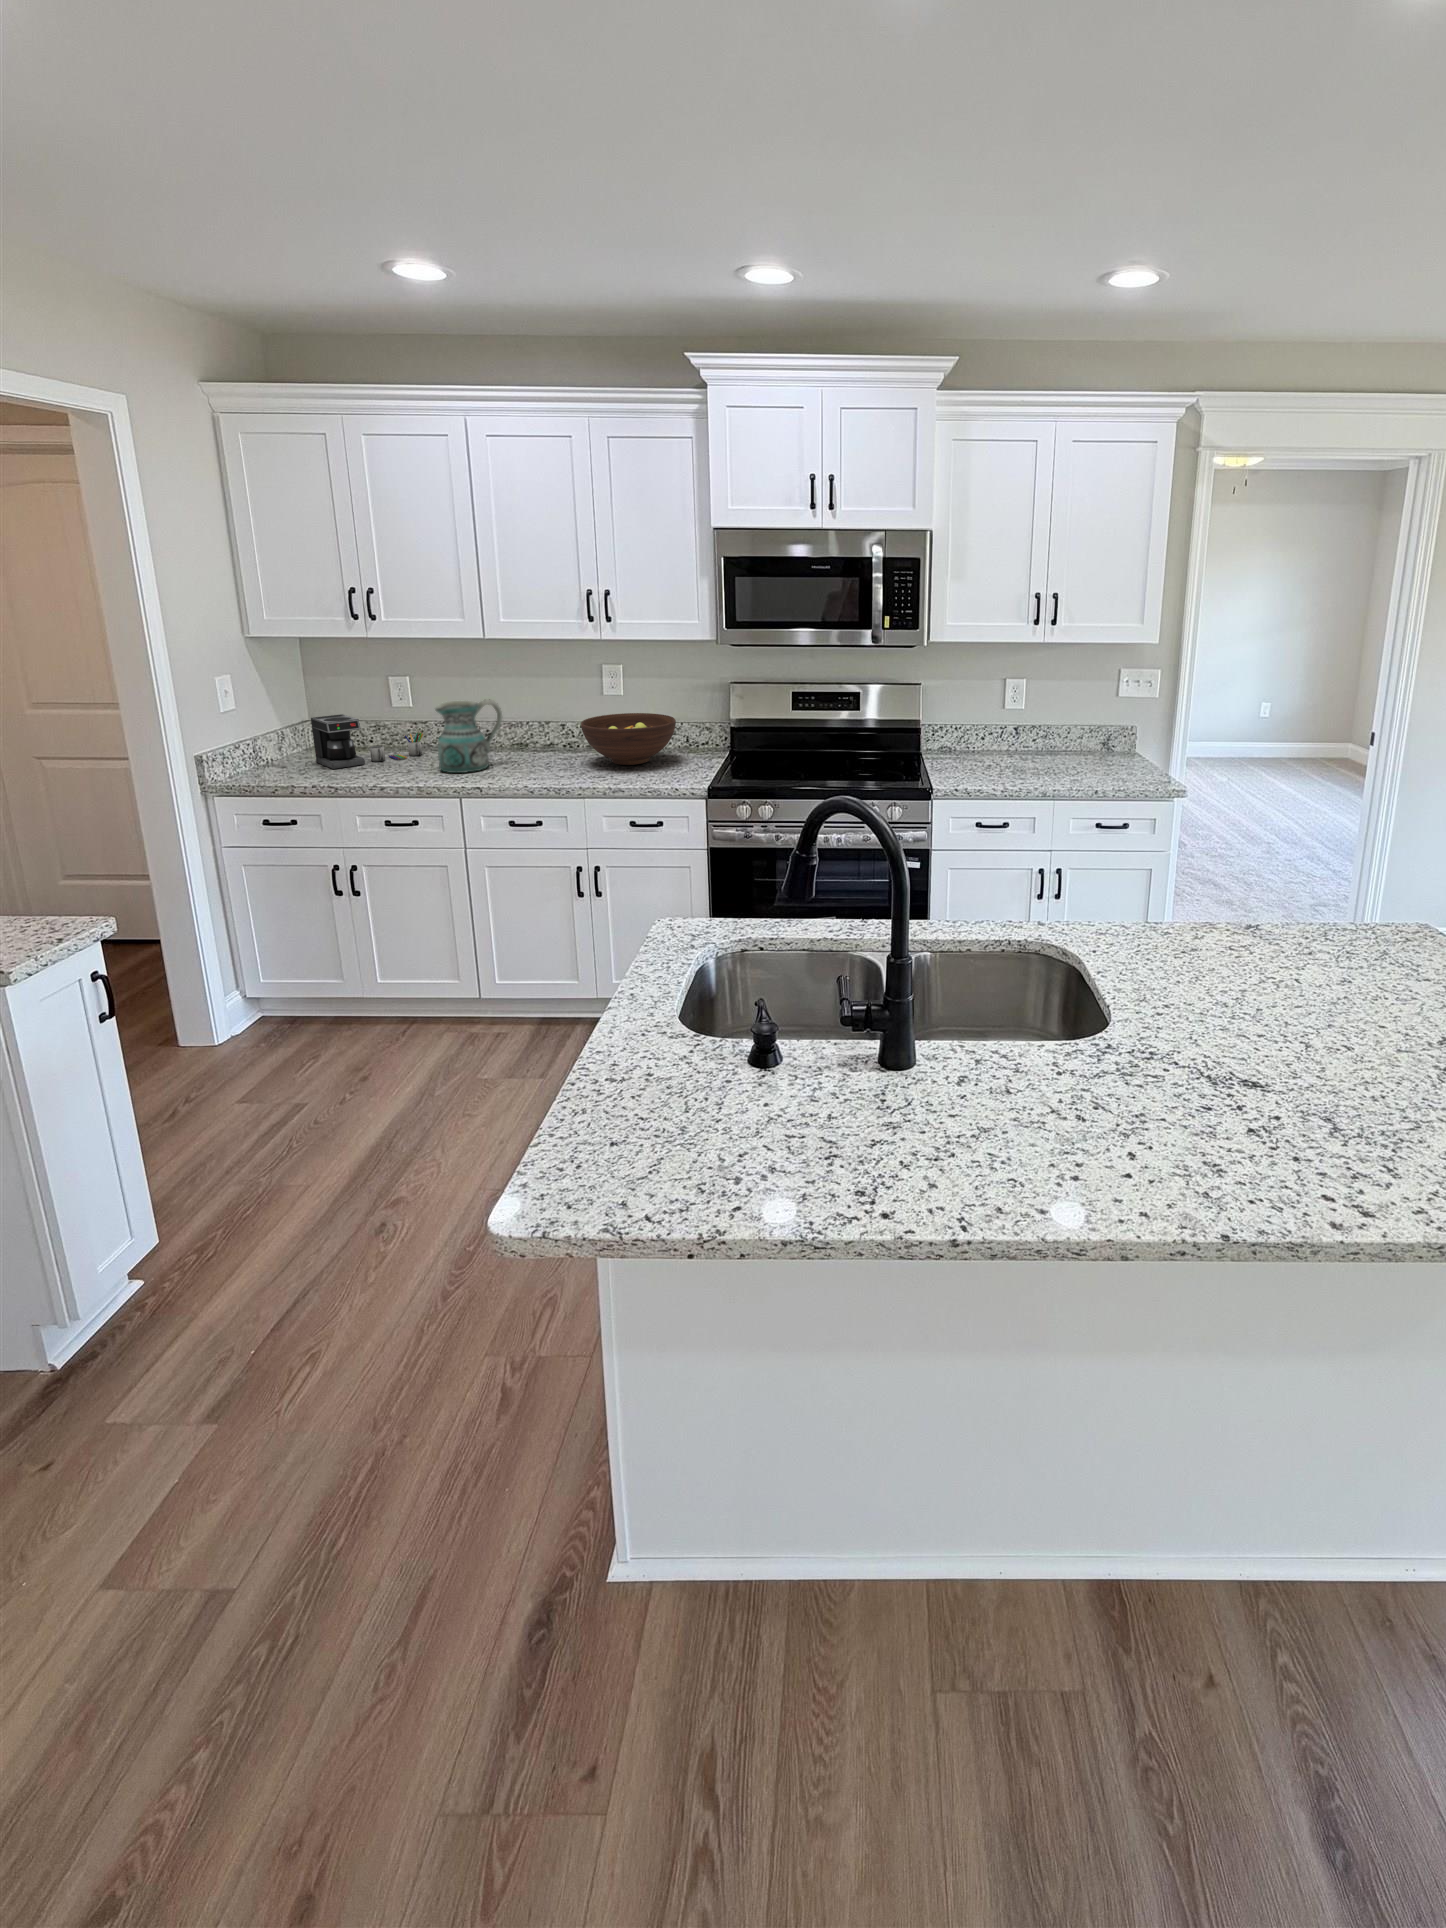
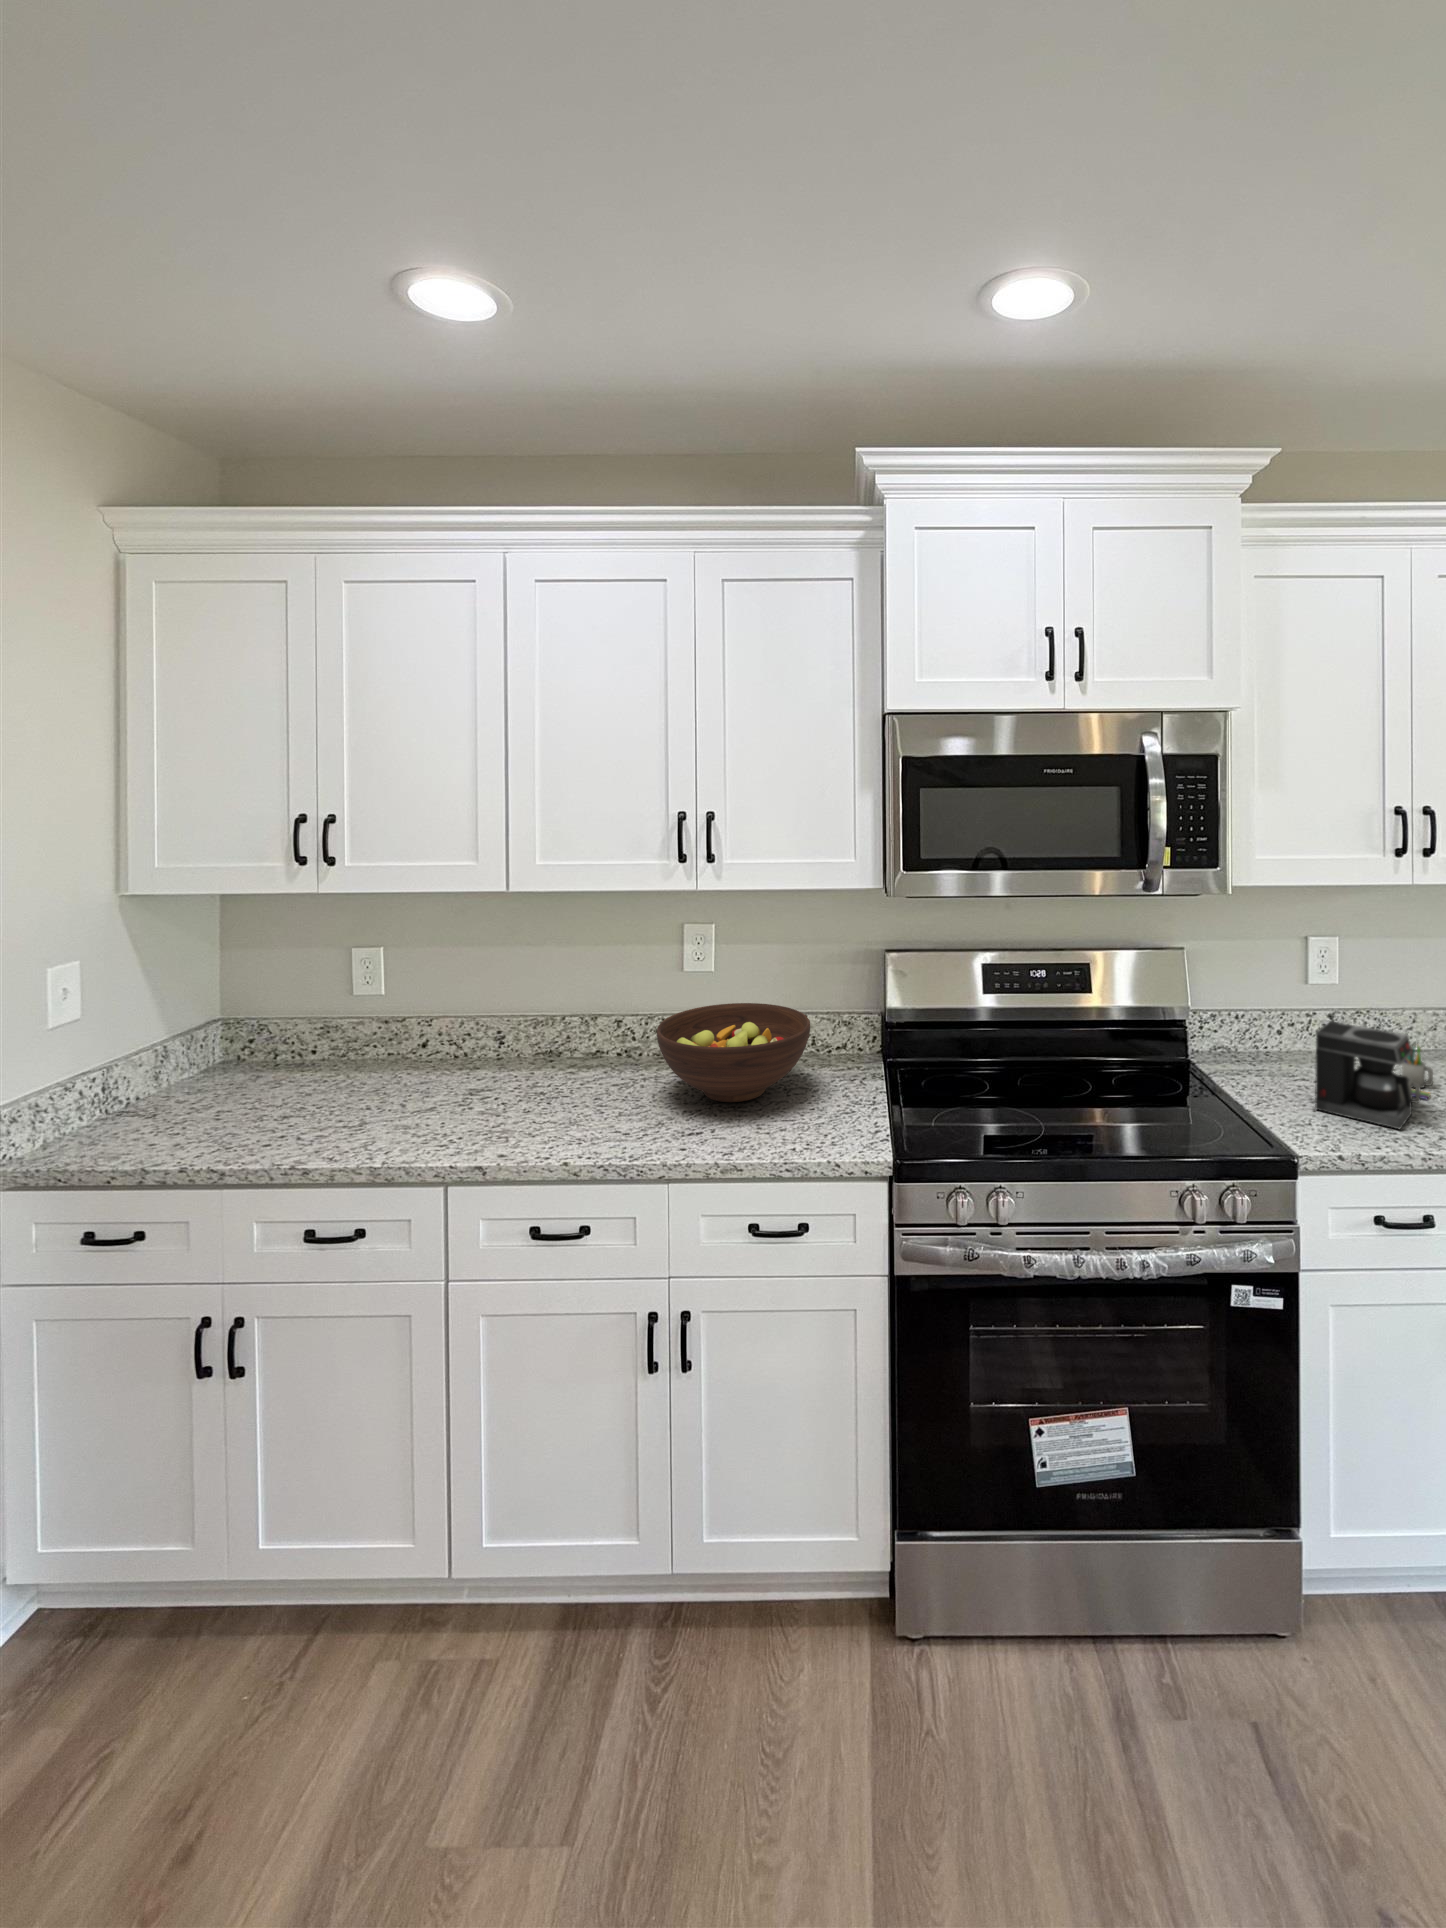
ceramic pitcher: present [435,699,502,773] -> none [414,993,527,1129]
coffee maker: present [311,714,423,769] -> present [1315,1021,1433,1129]

